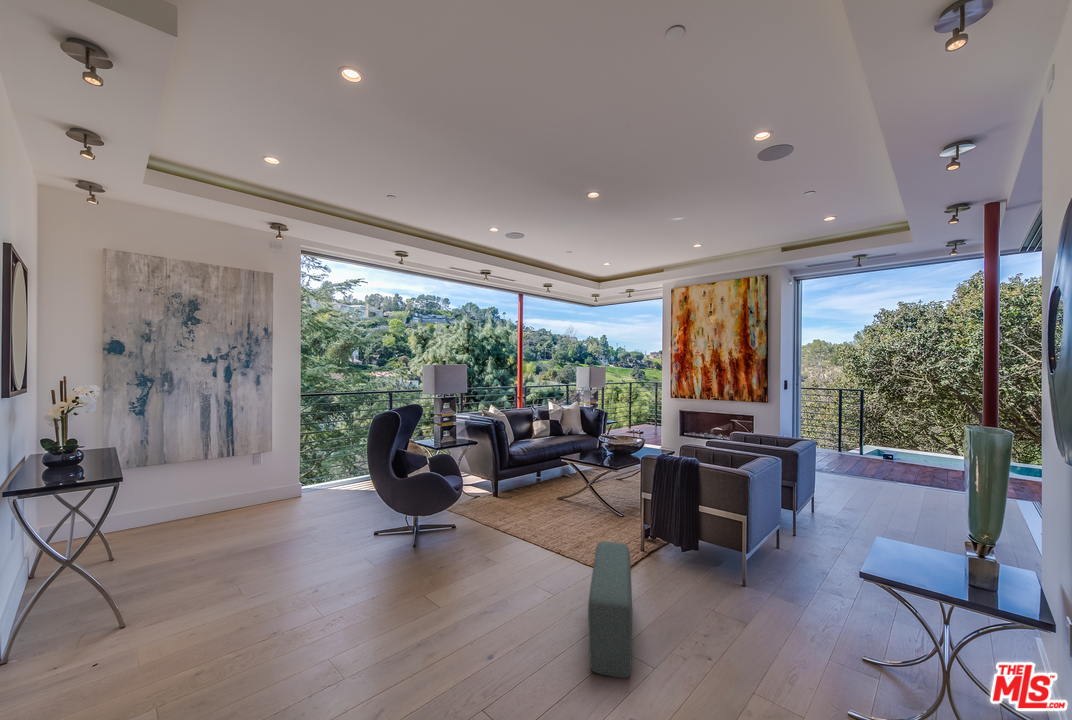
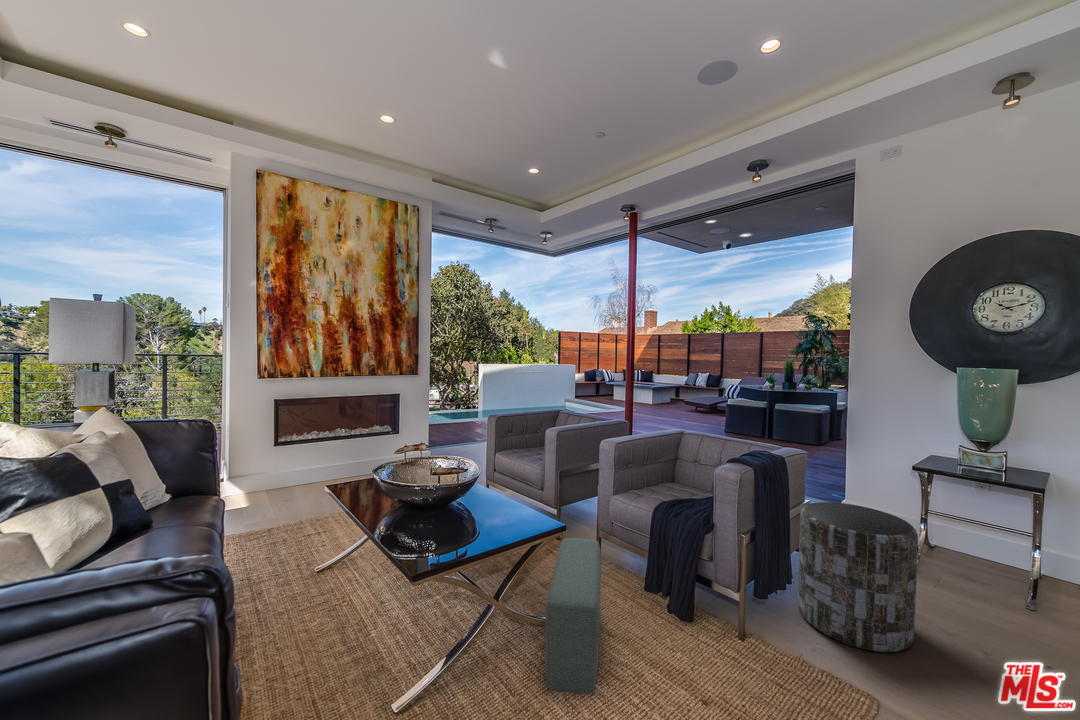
side table: none [800,513,910,649] -> present [798,502,918,652]

